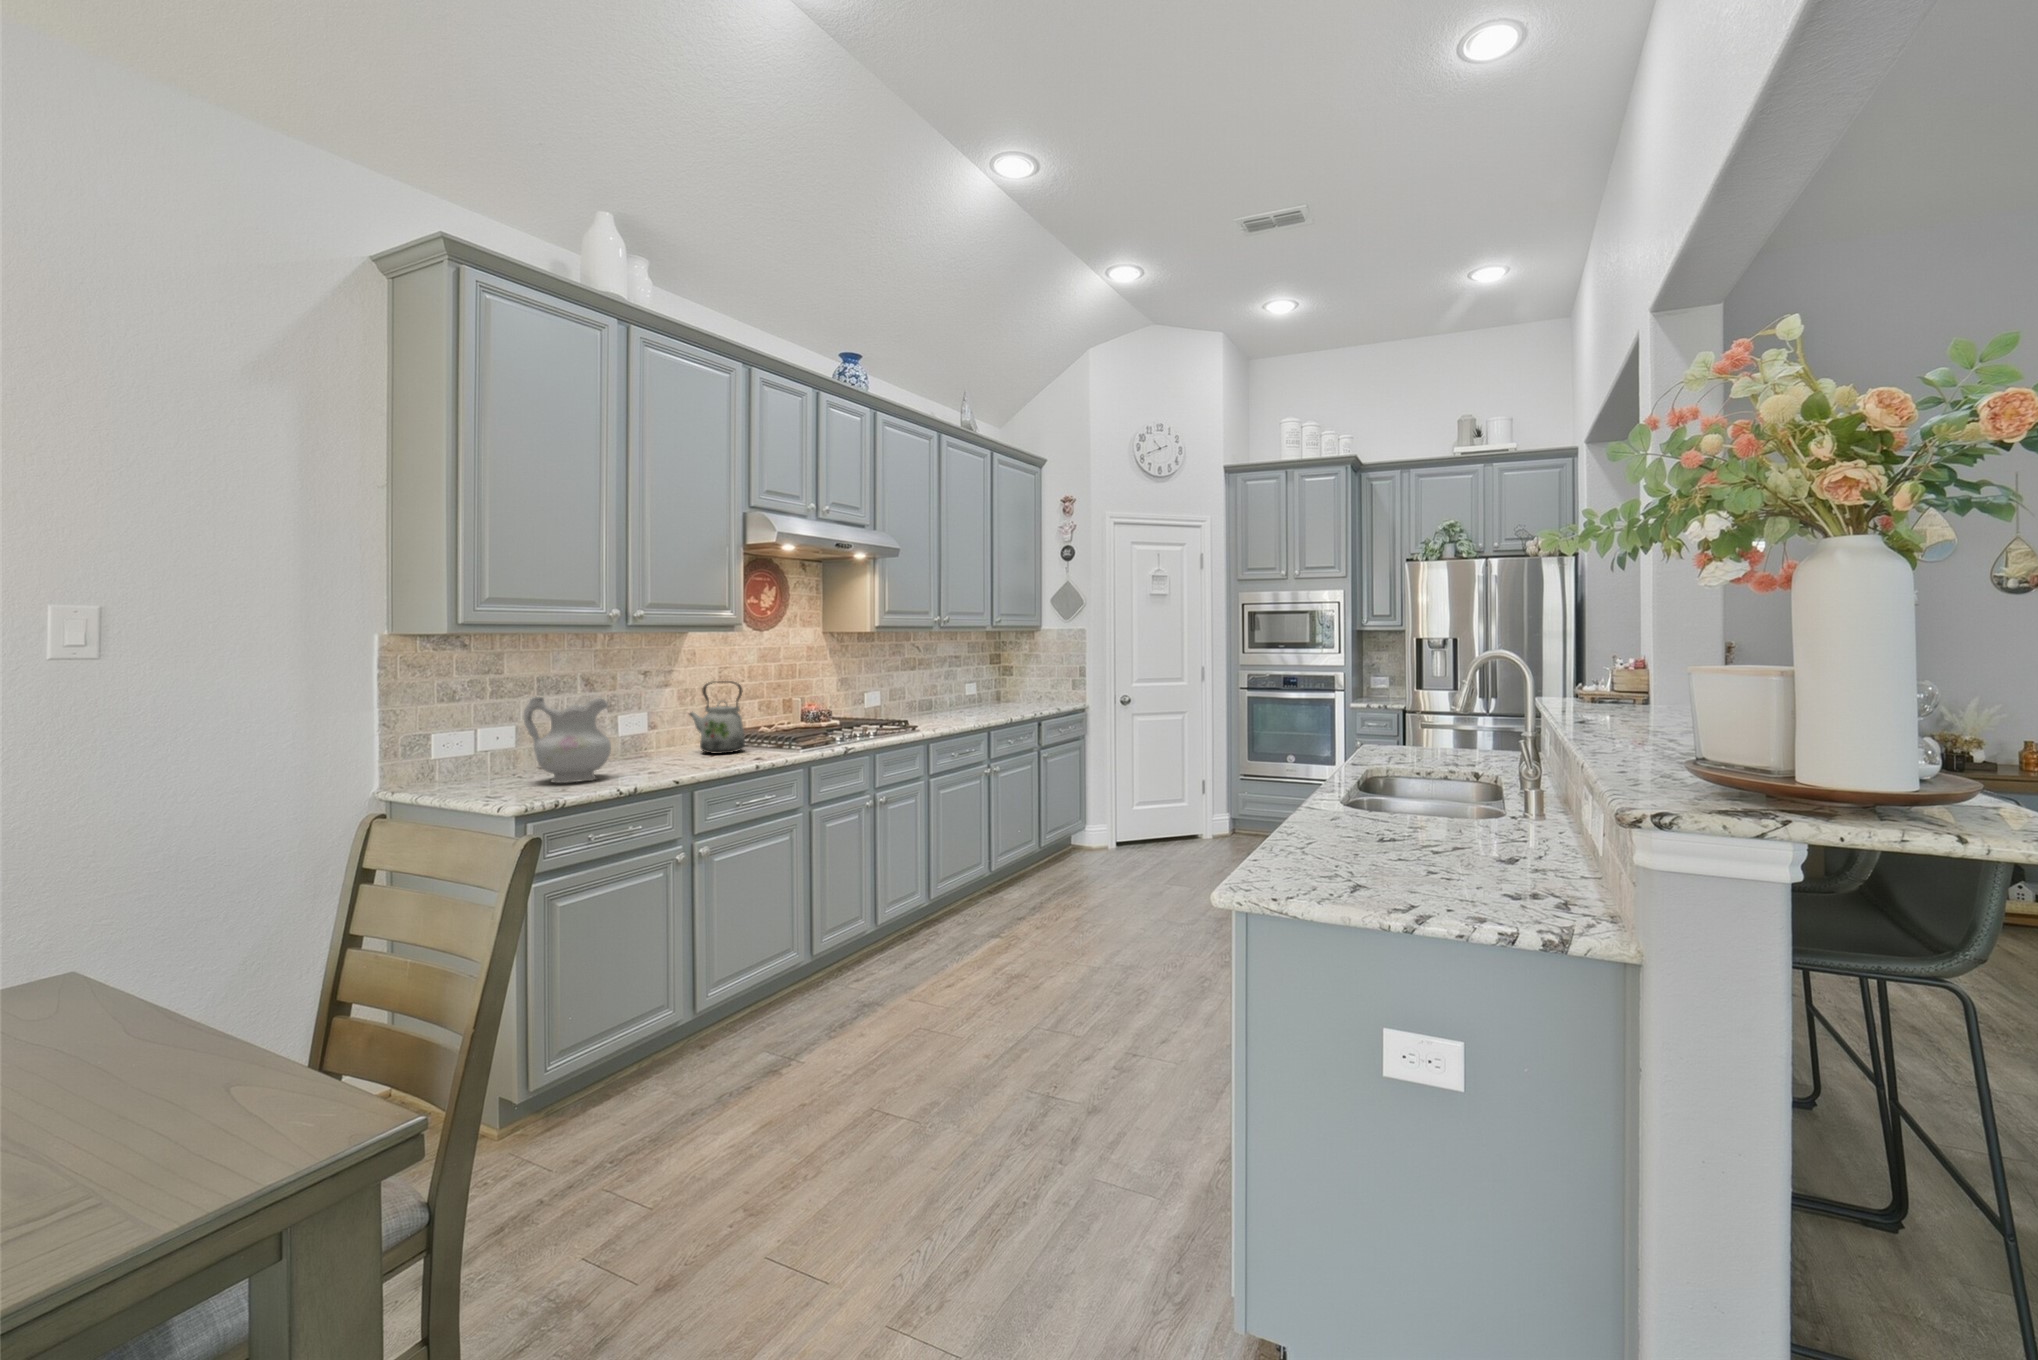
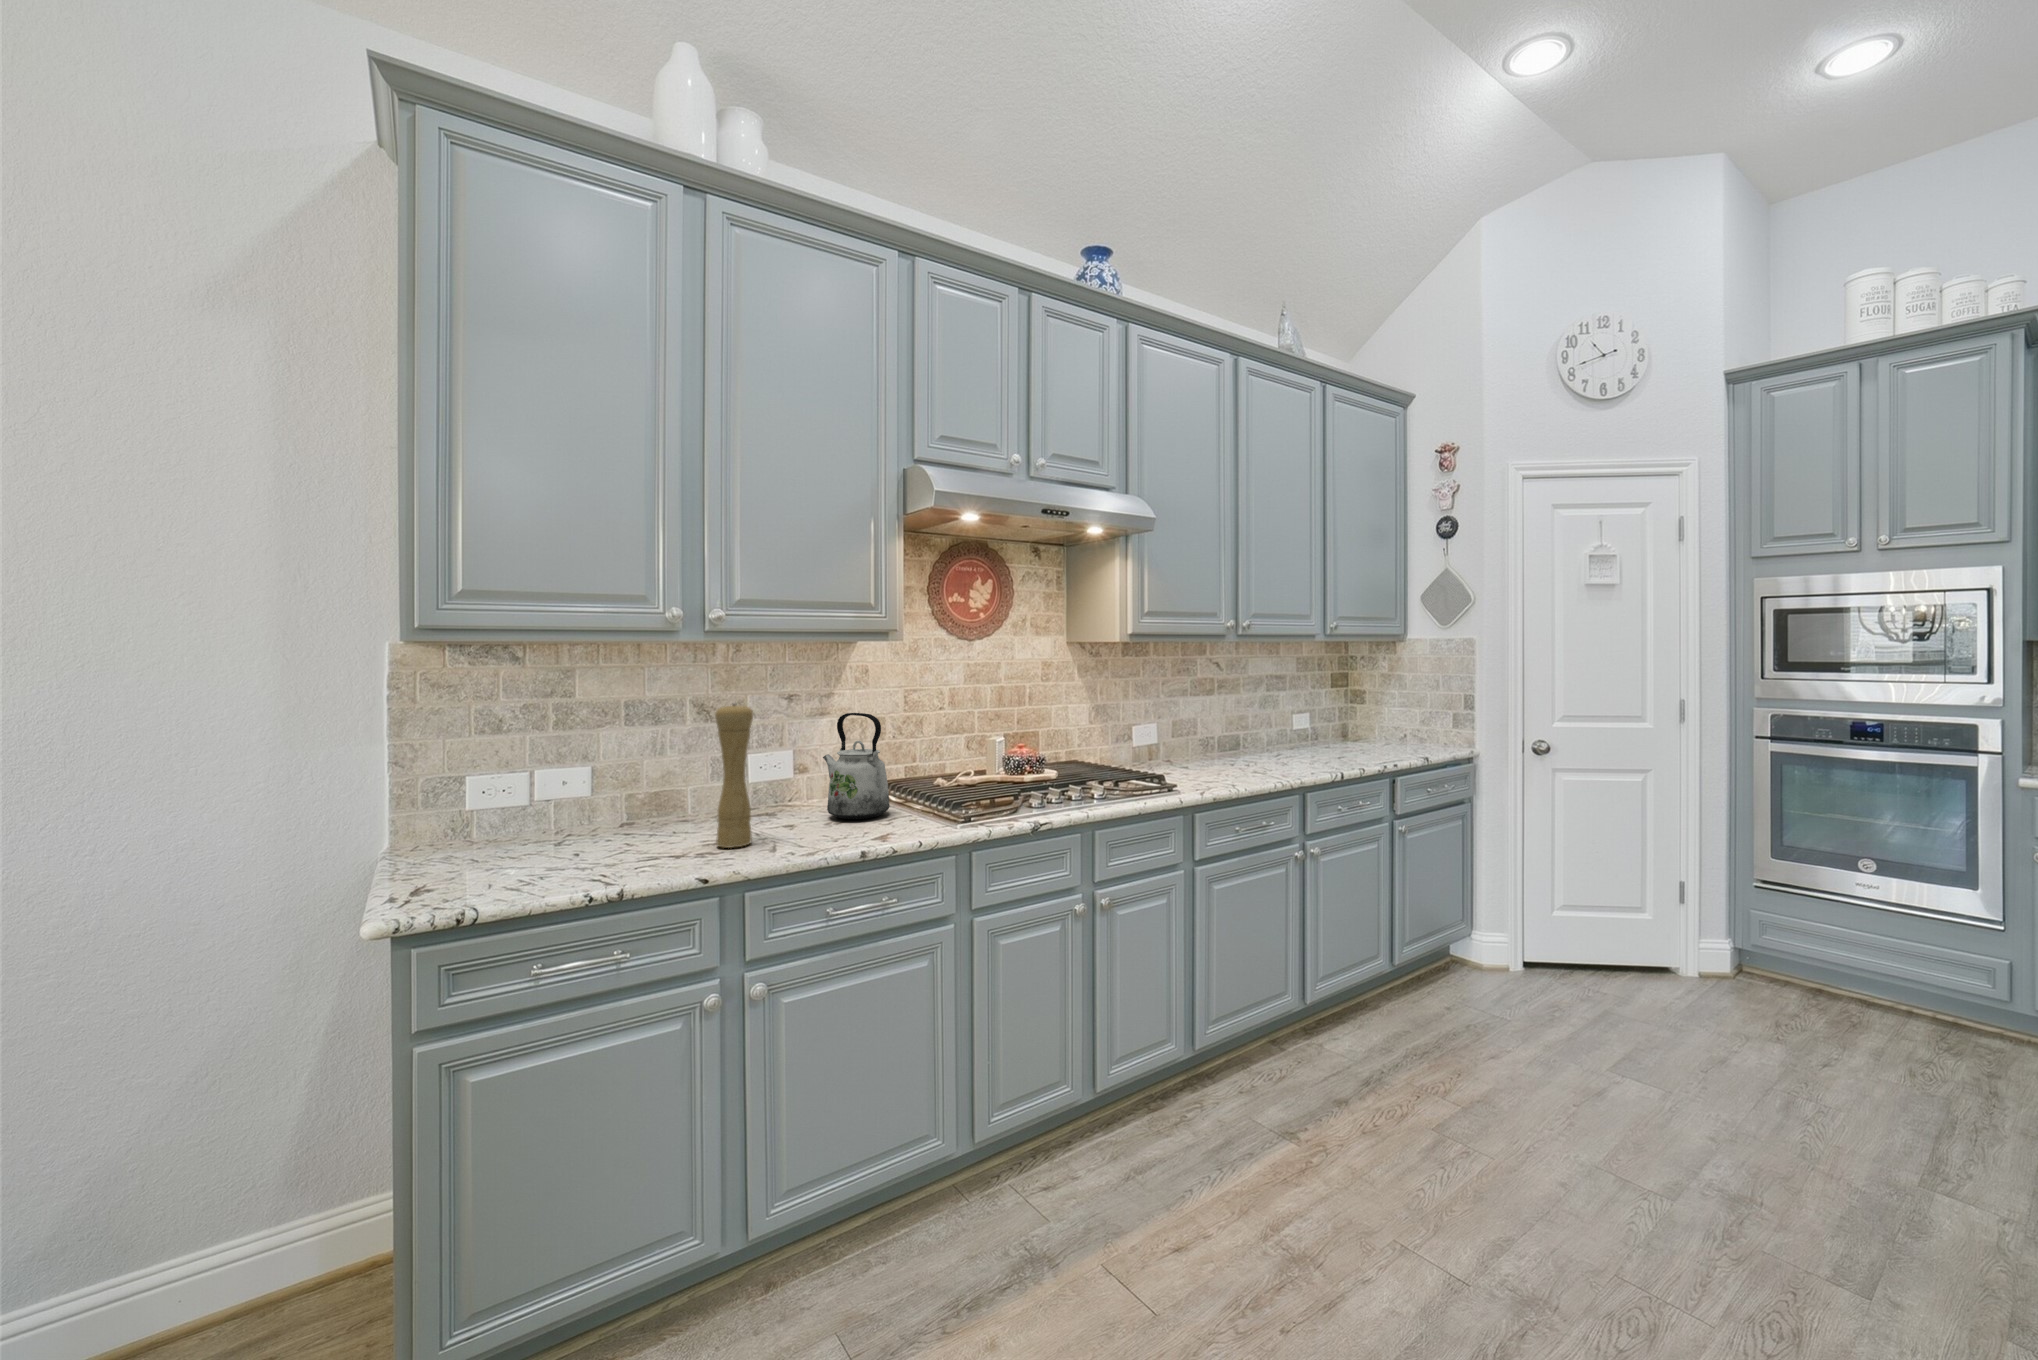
pepper mill: none [651,673,677,769] -> present [715,704,753,848]
ceramic pitcher: present [524,697,611,783] -> none [531,736,646,866]

